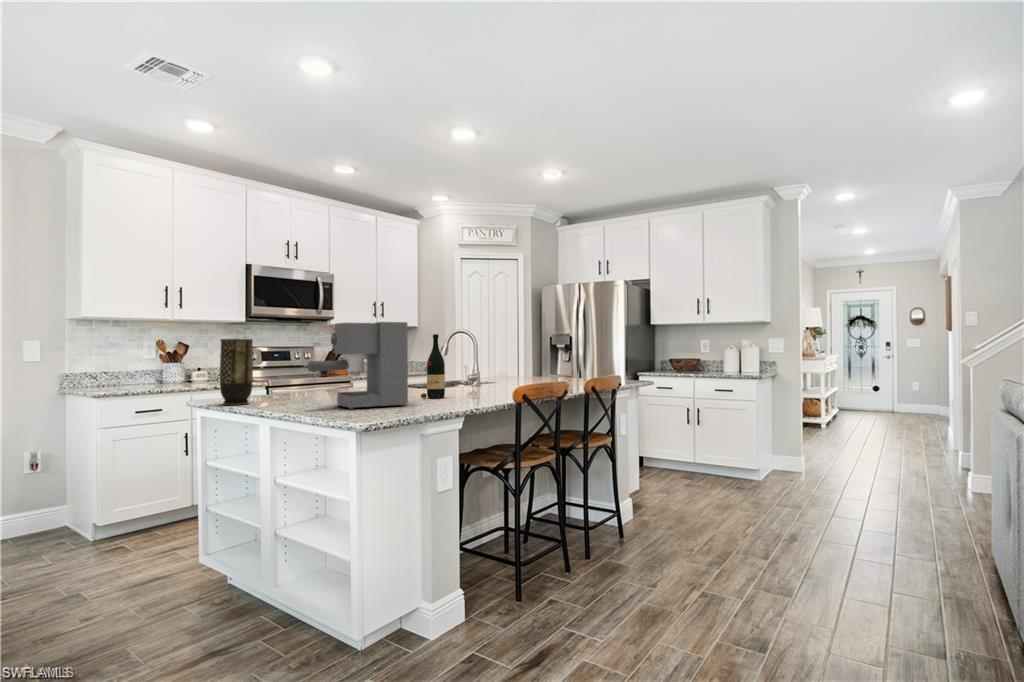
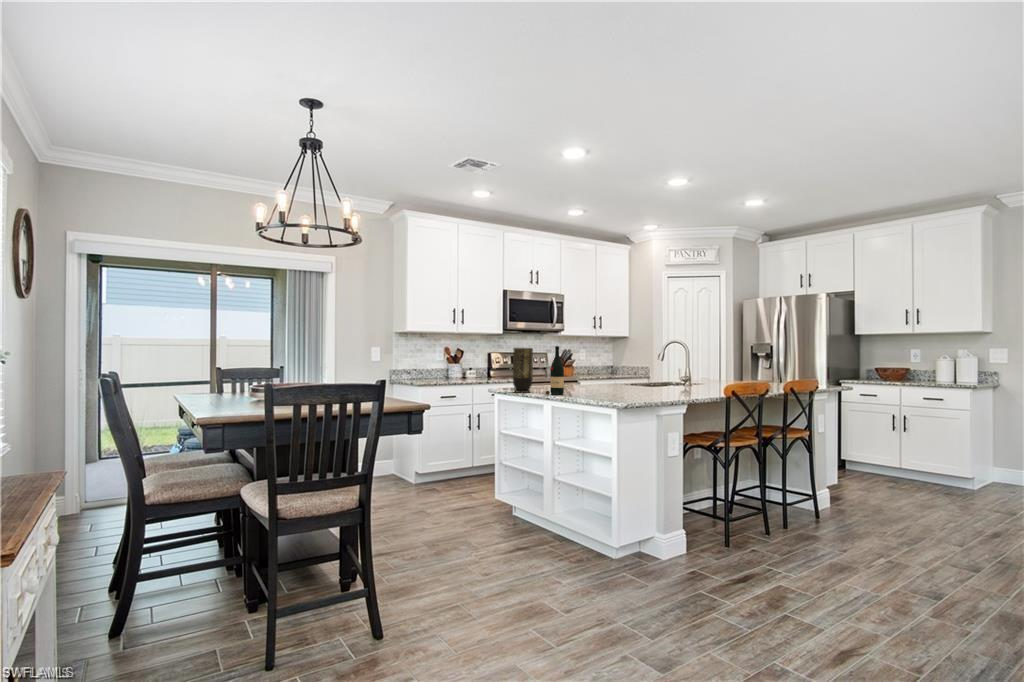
coffee maker: present [308,322,408,409] -> none [579,337,646,397]
wine bottle: present [421,334,445,399] -> present [546,346,564,395]

